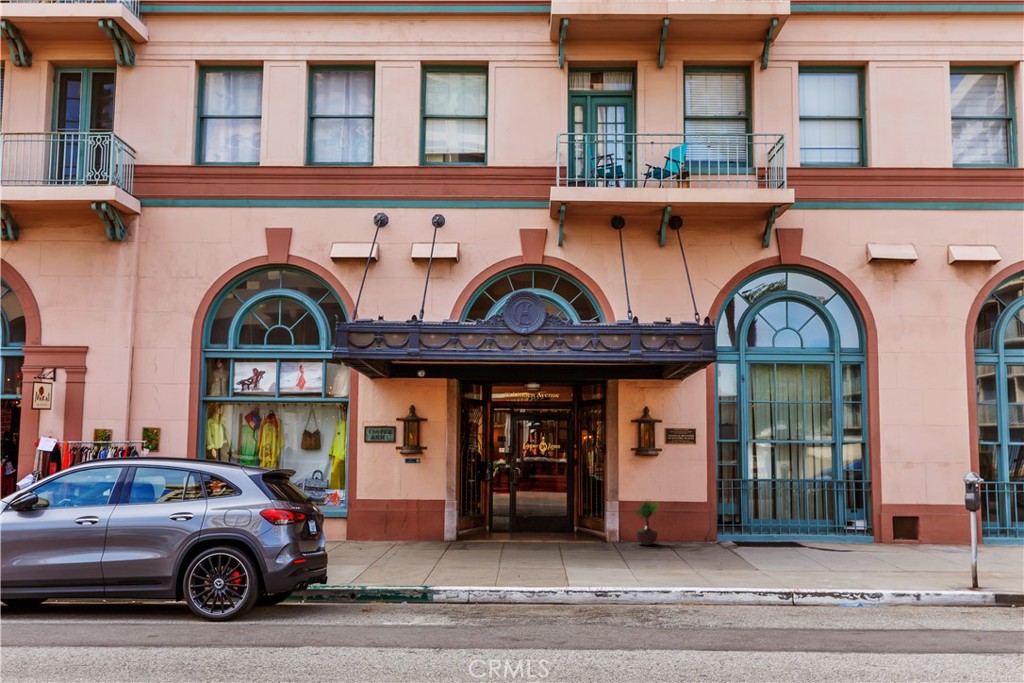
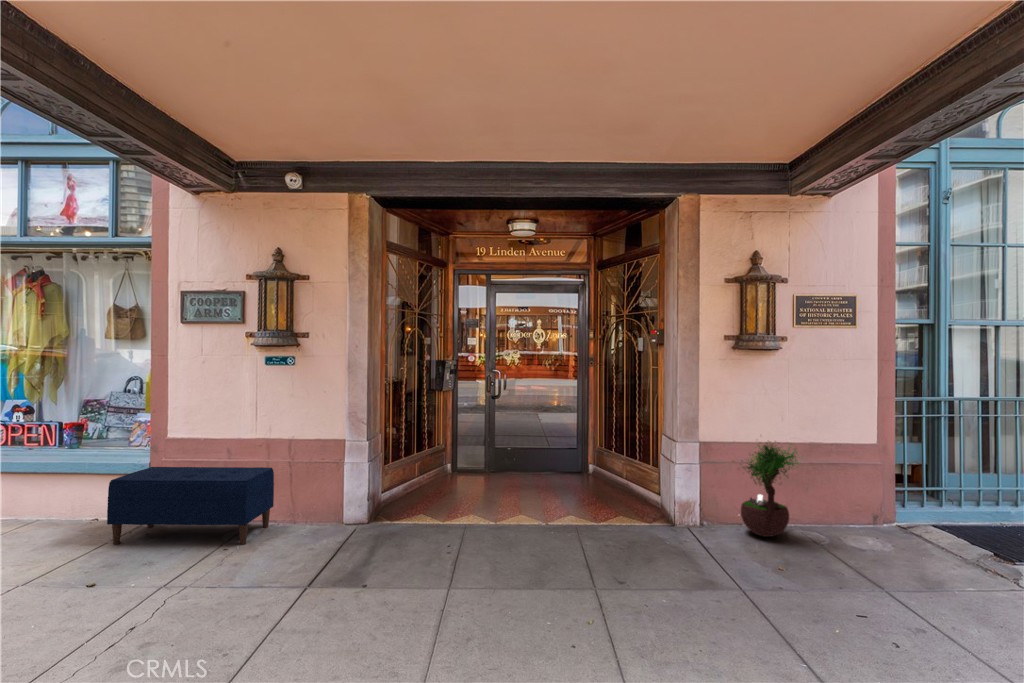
bench: none [346,513,411,546] -> present [107,467,274,545]

